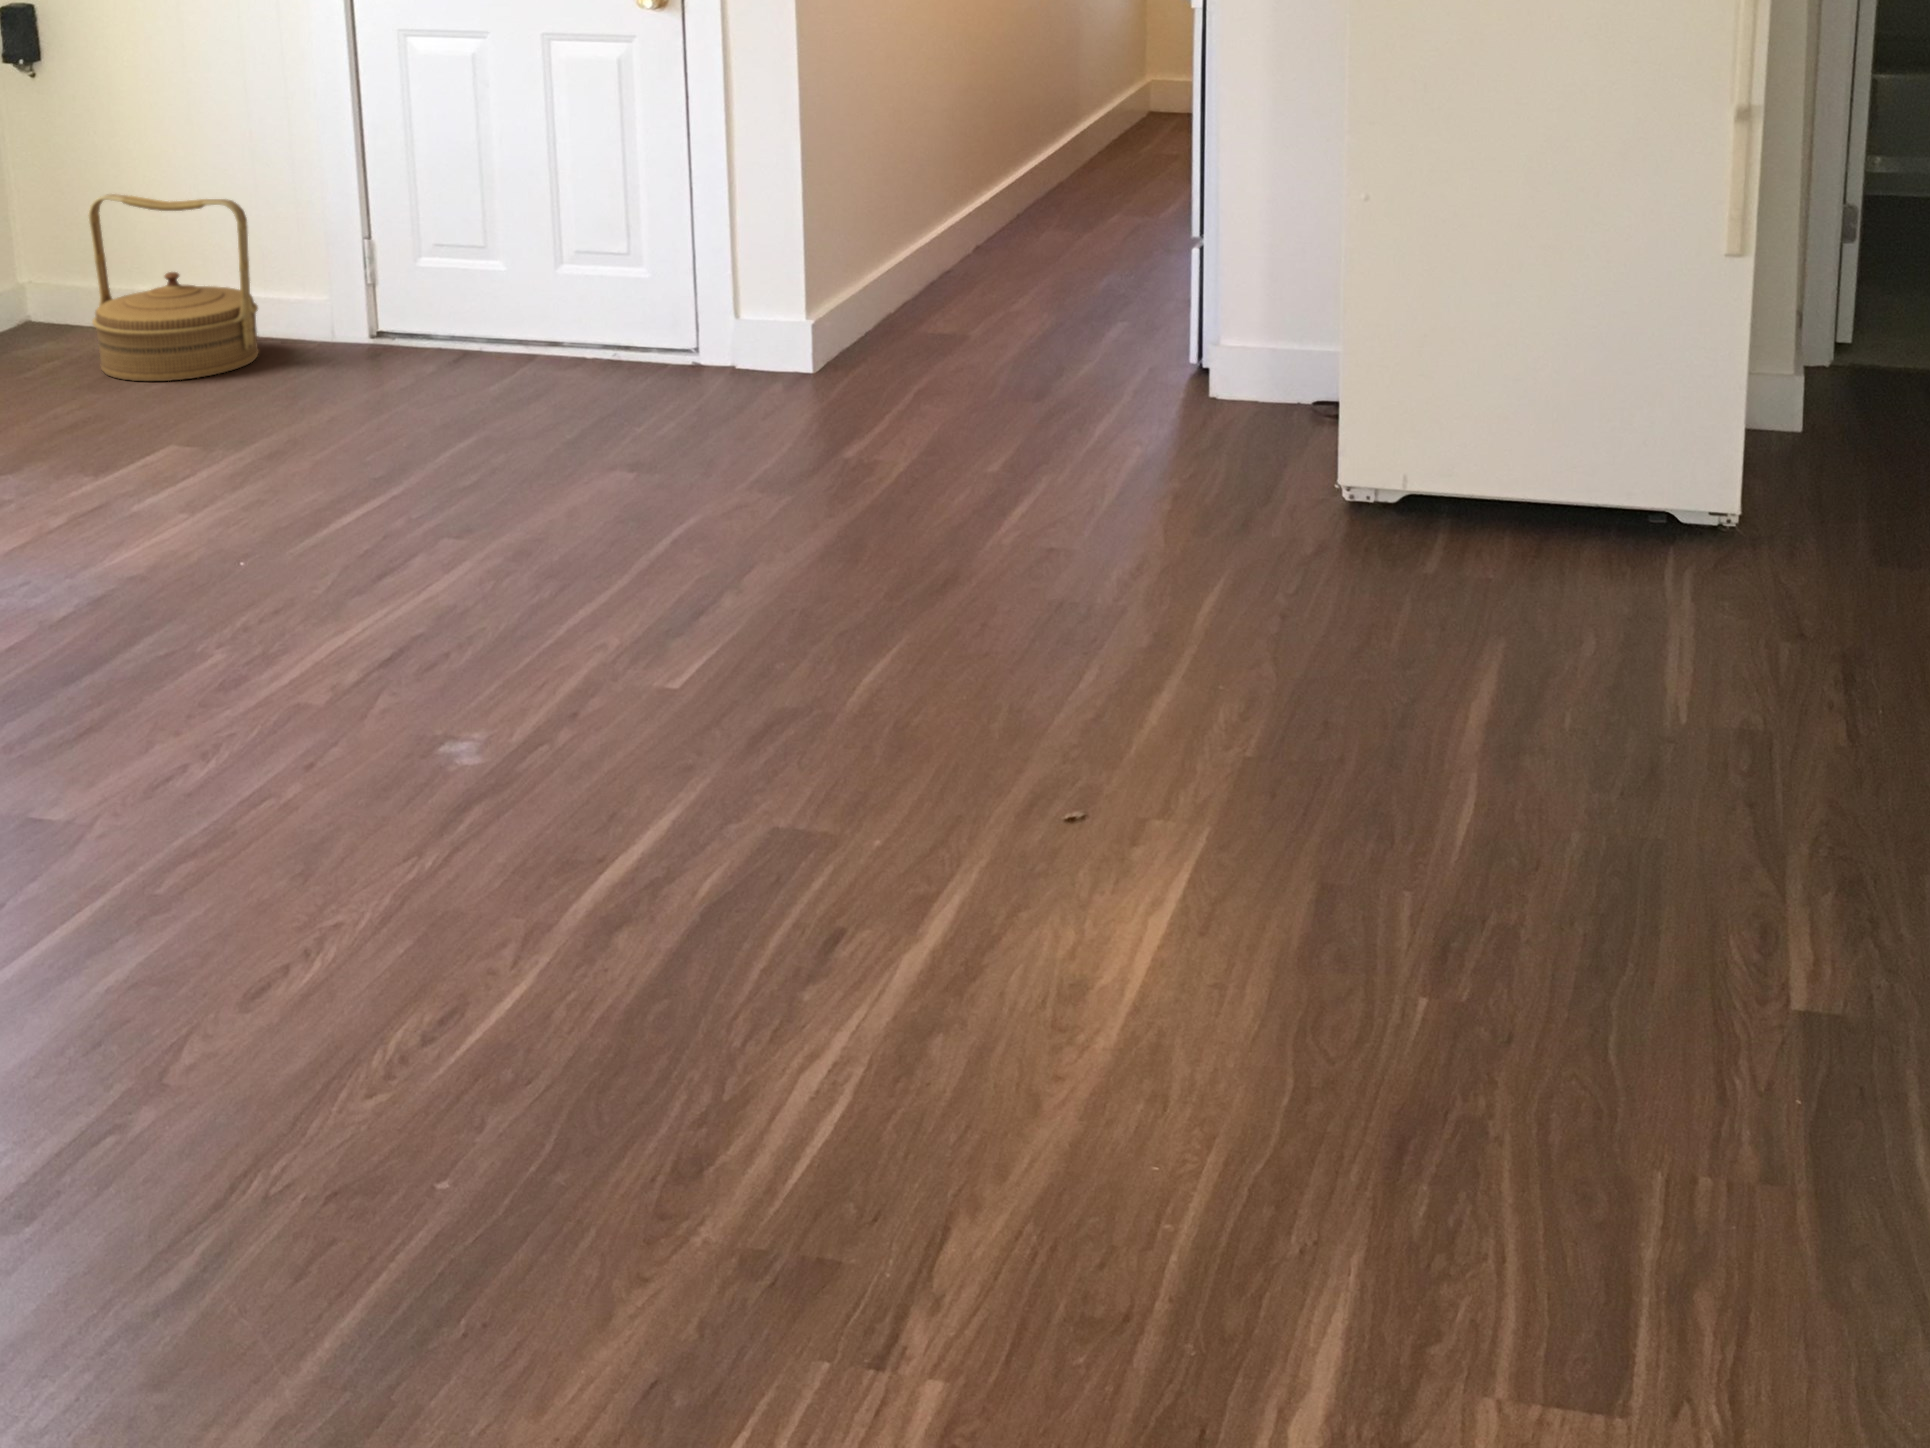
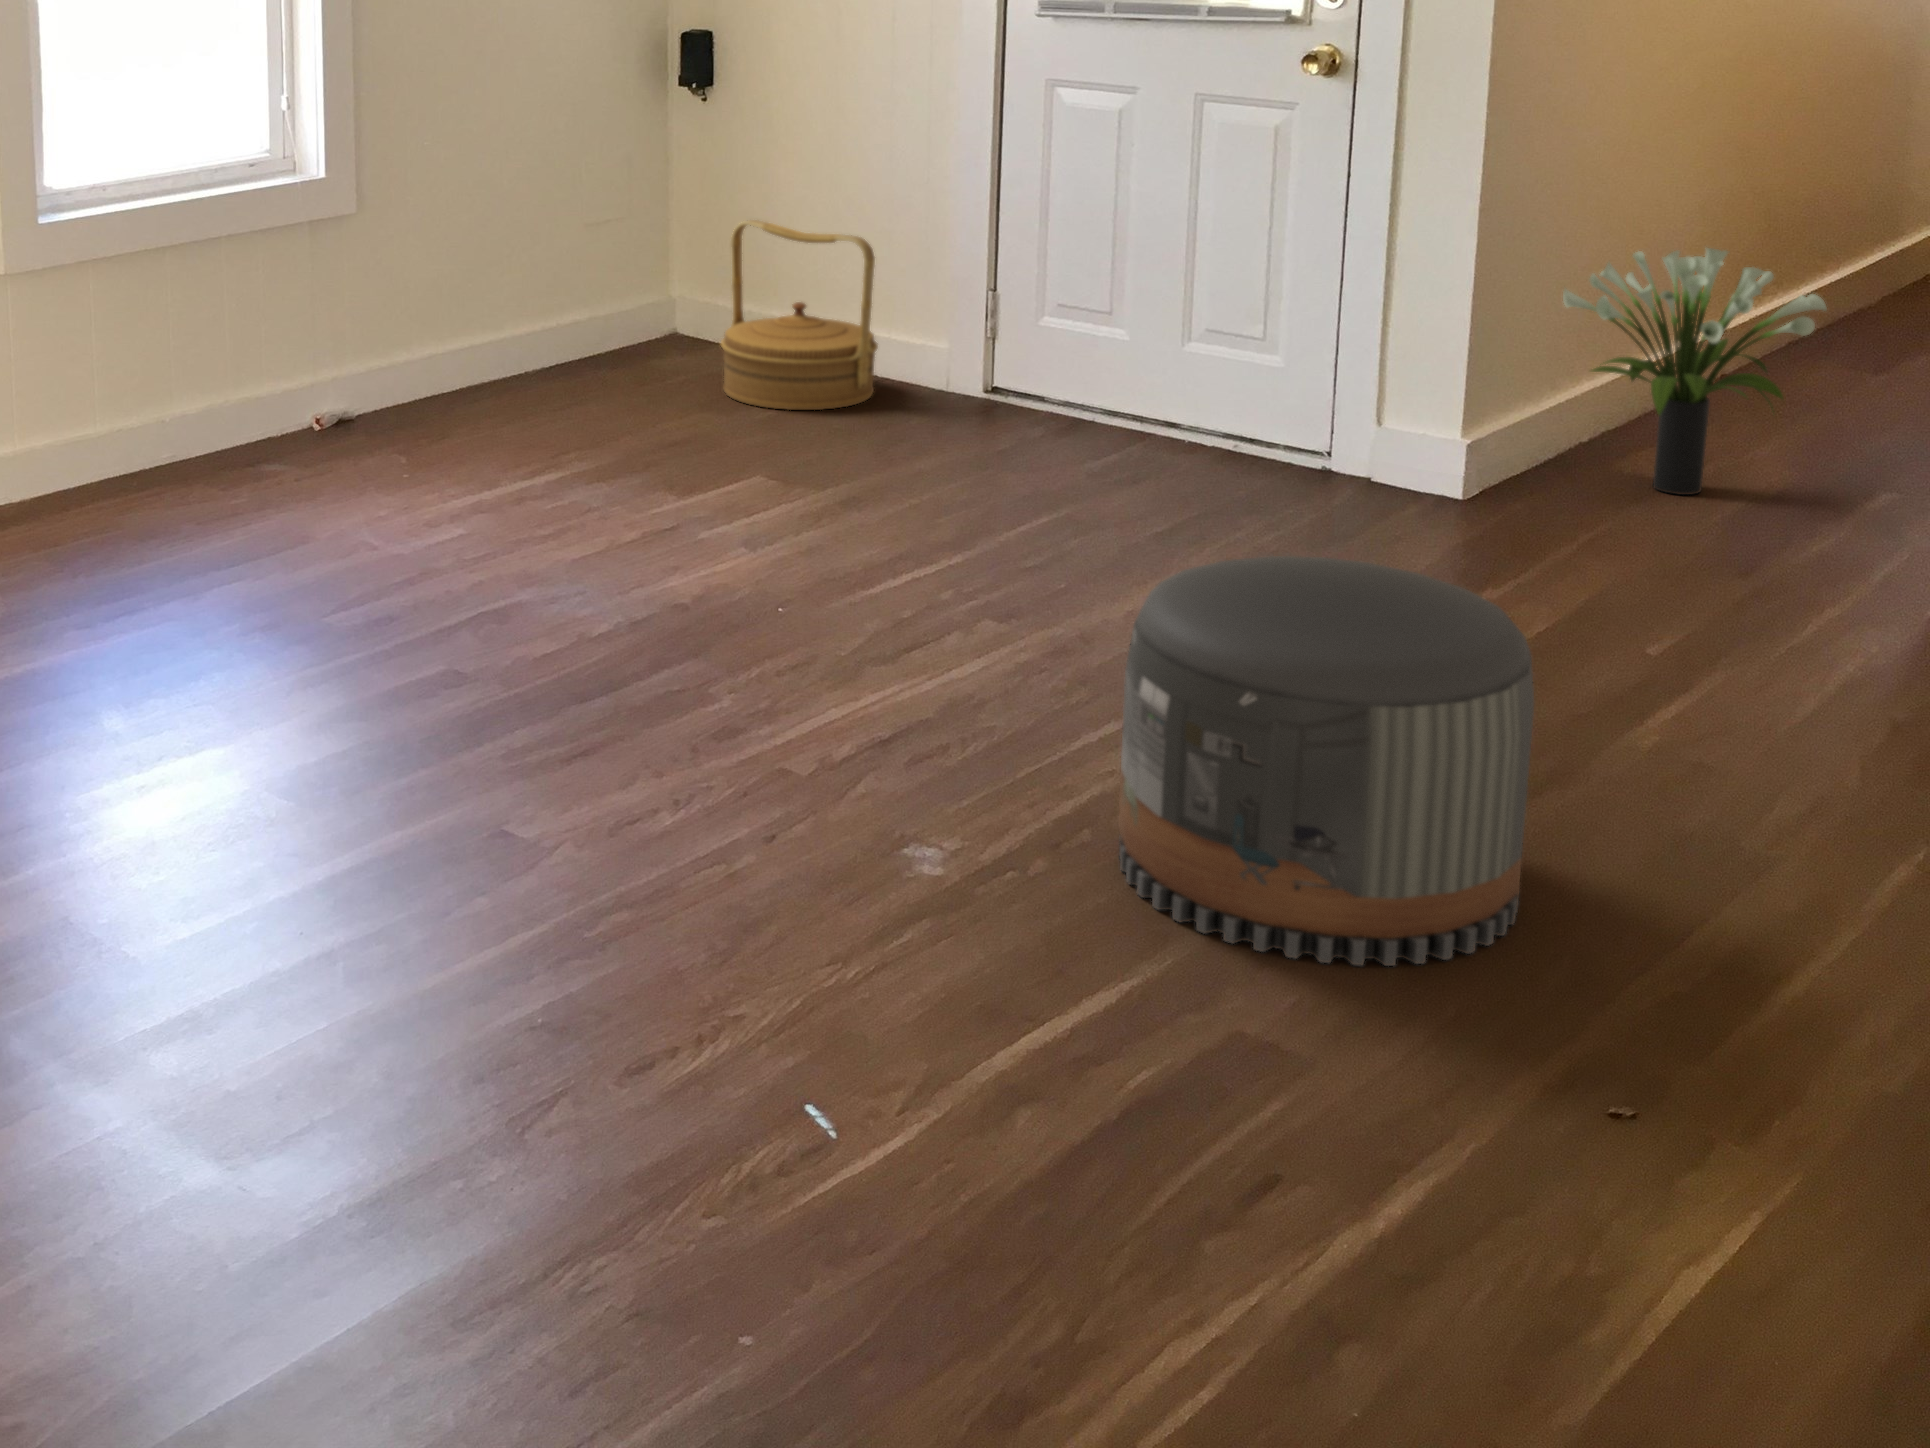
potted plant: none [866,133,1063,343] -> present [1563,248,1827,495]
pouf: none [615,420,957,768] -> present [1118,556,1534,966]

